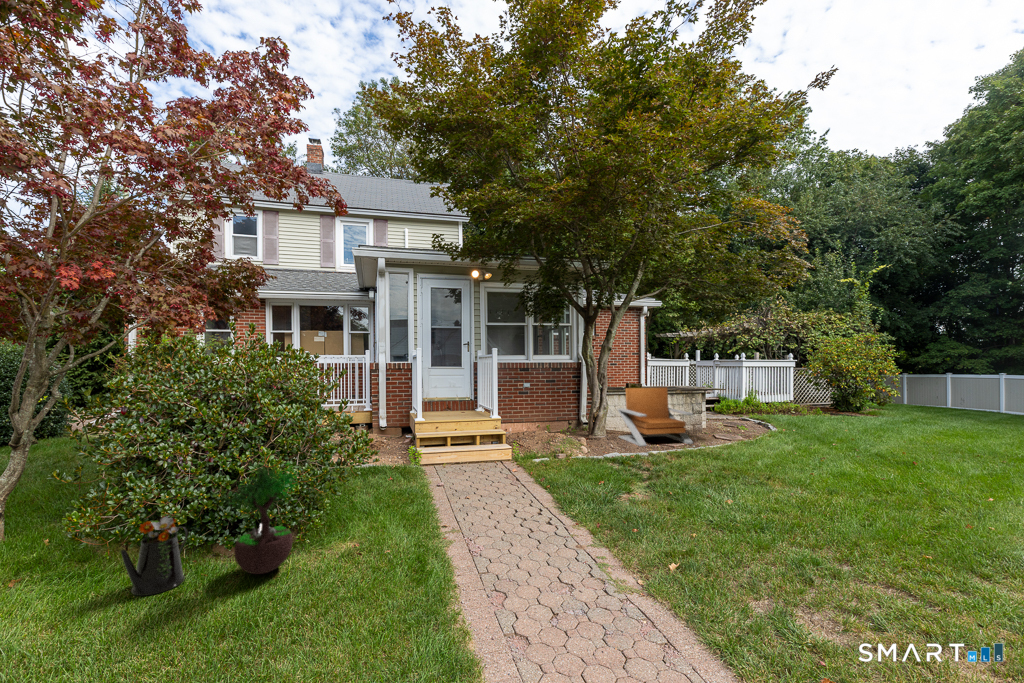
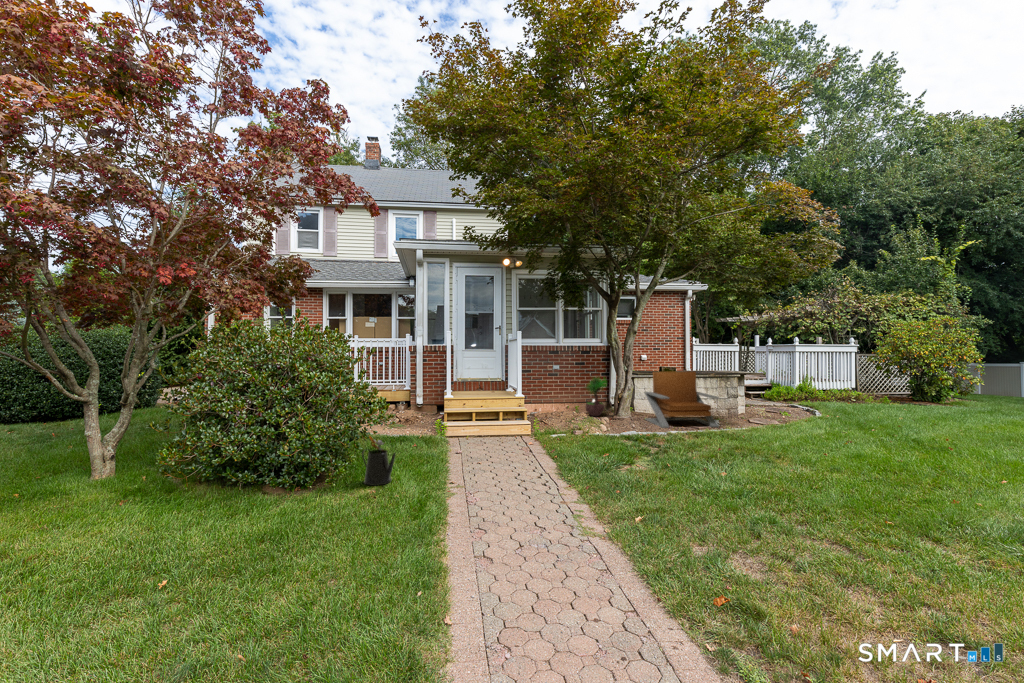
potted tree: present [223,462,297,574] -> present [586,377,606,416]
watering can: present [121,515,188,596] -> present [362,437,396,485]

